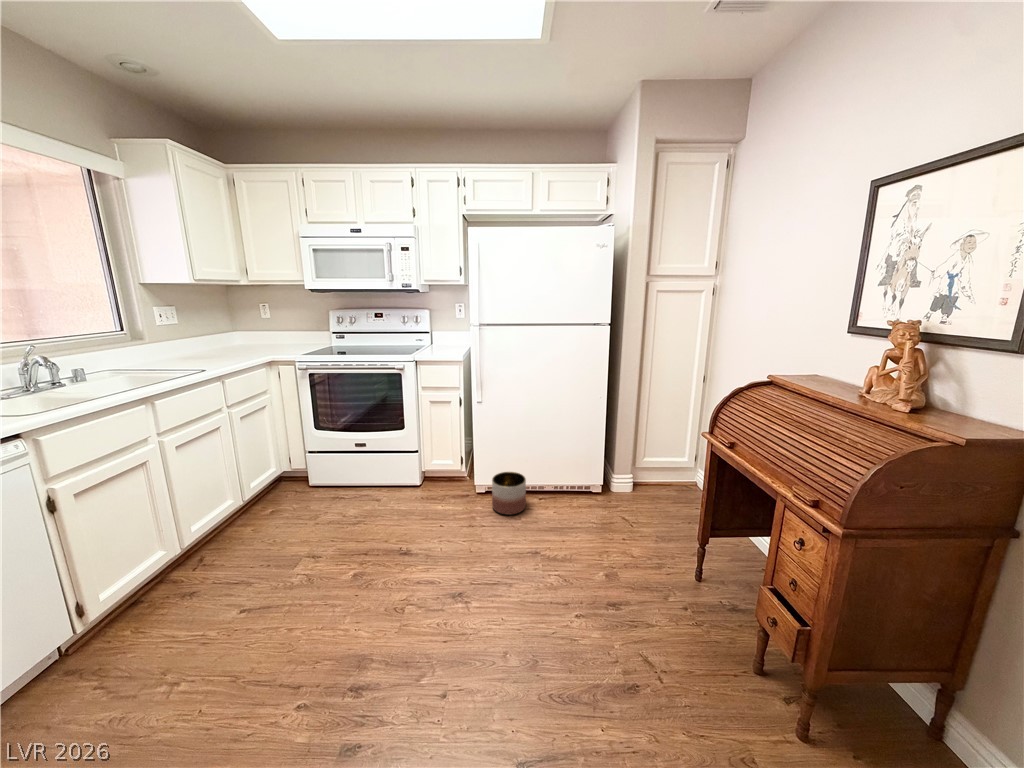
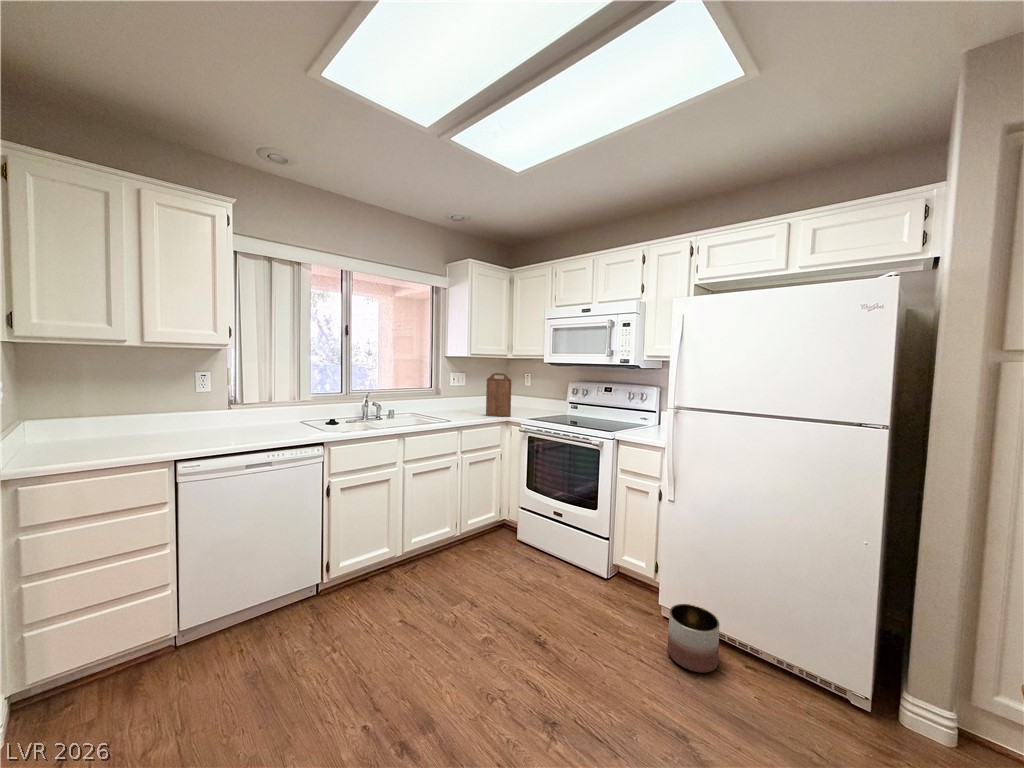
cutting board: none [231,304,274,358] -> present [486,373,511,417]

